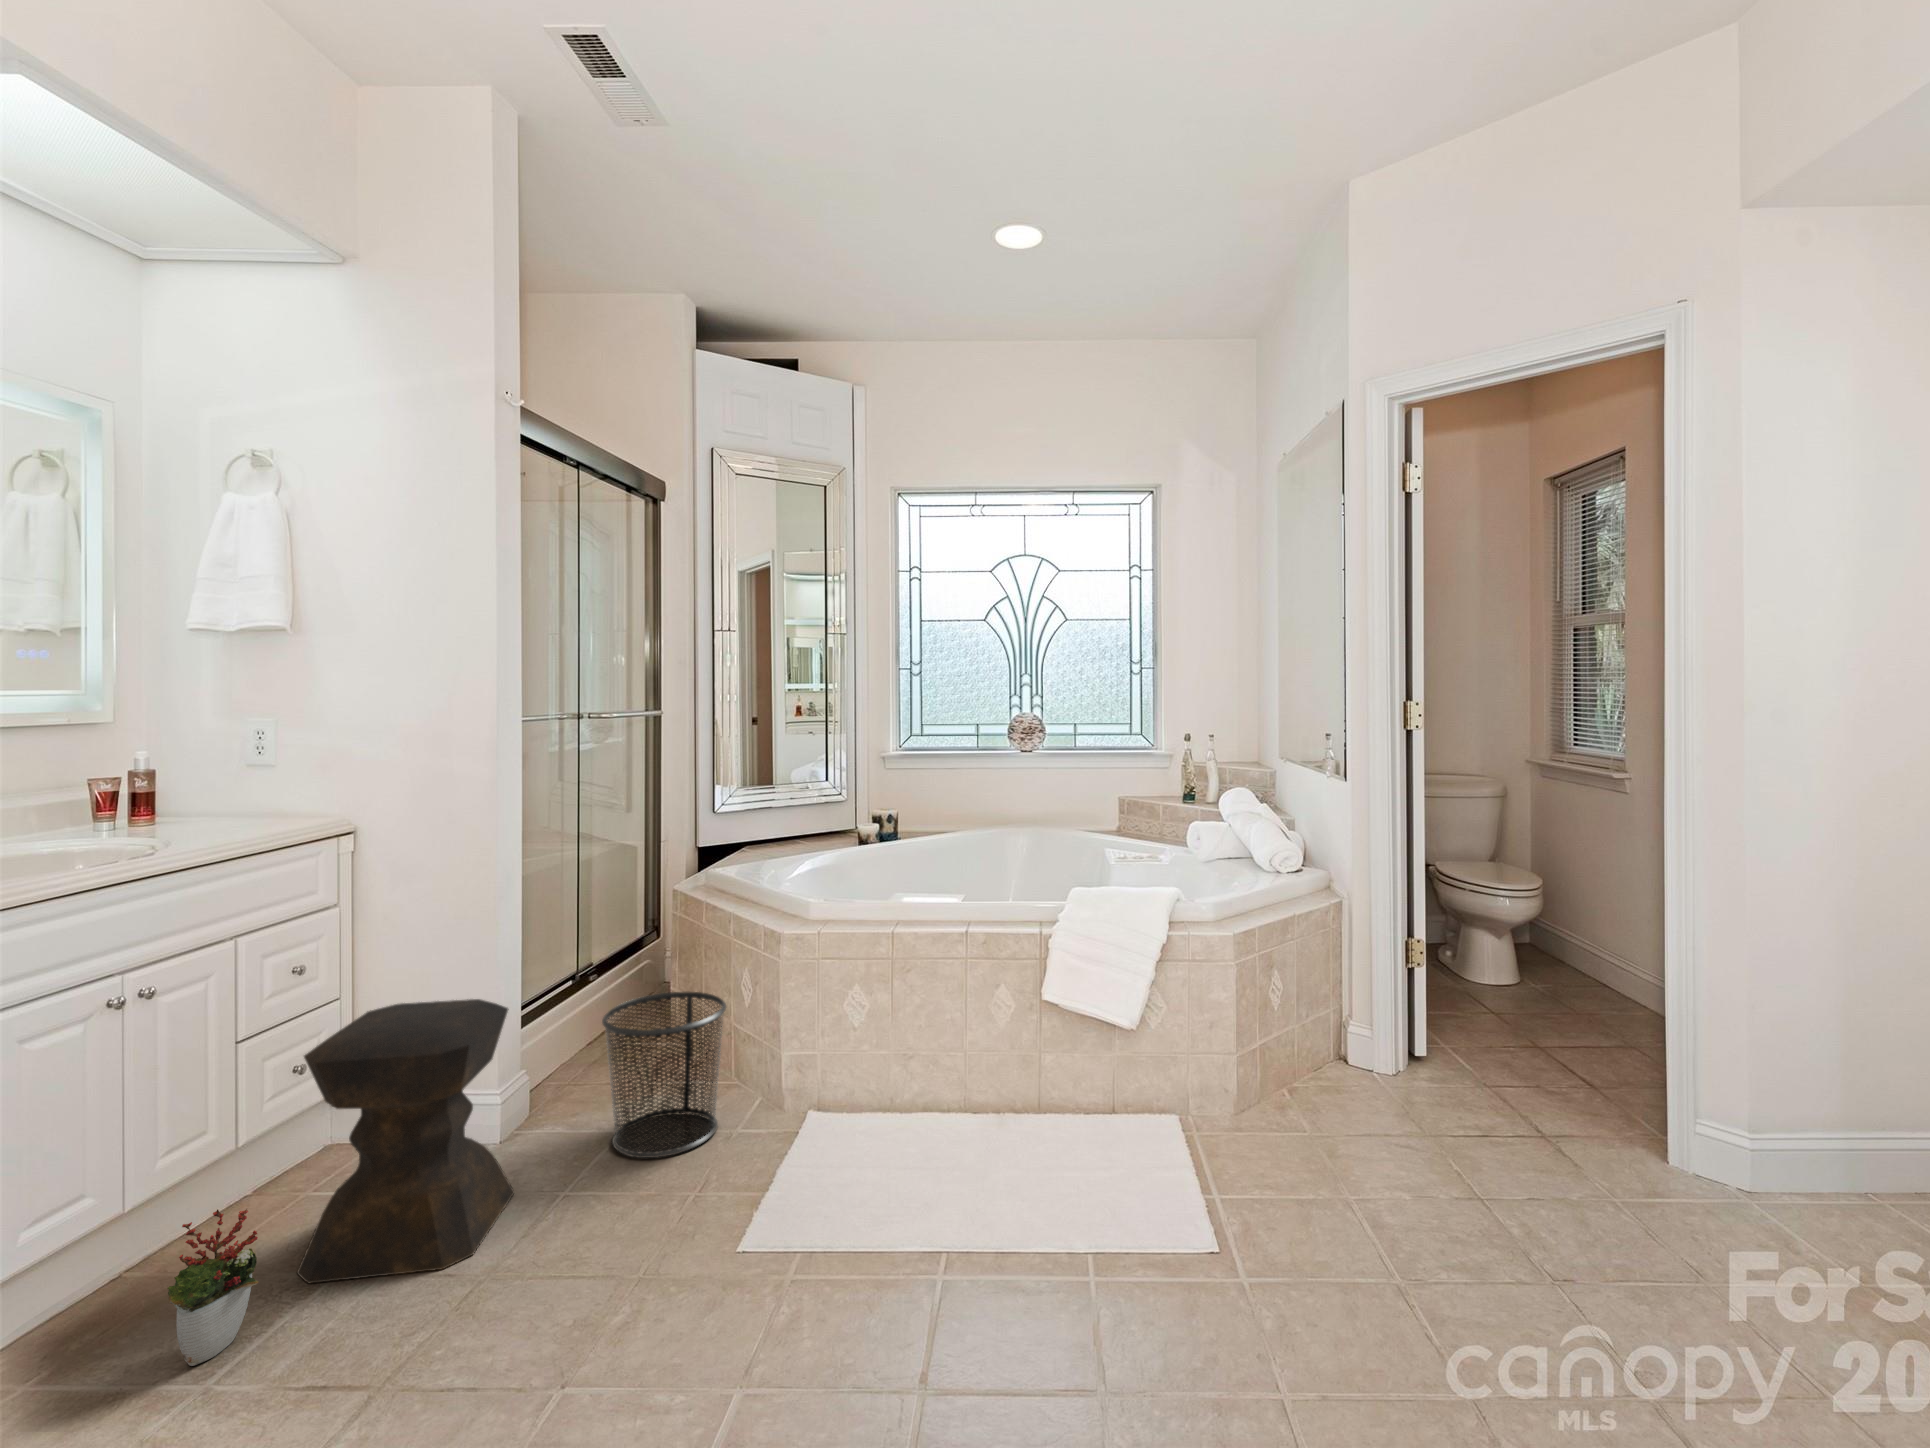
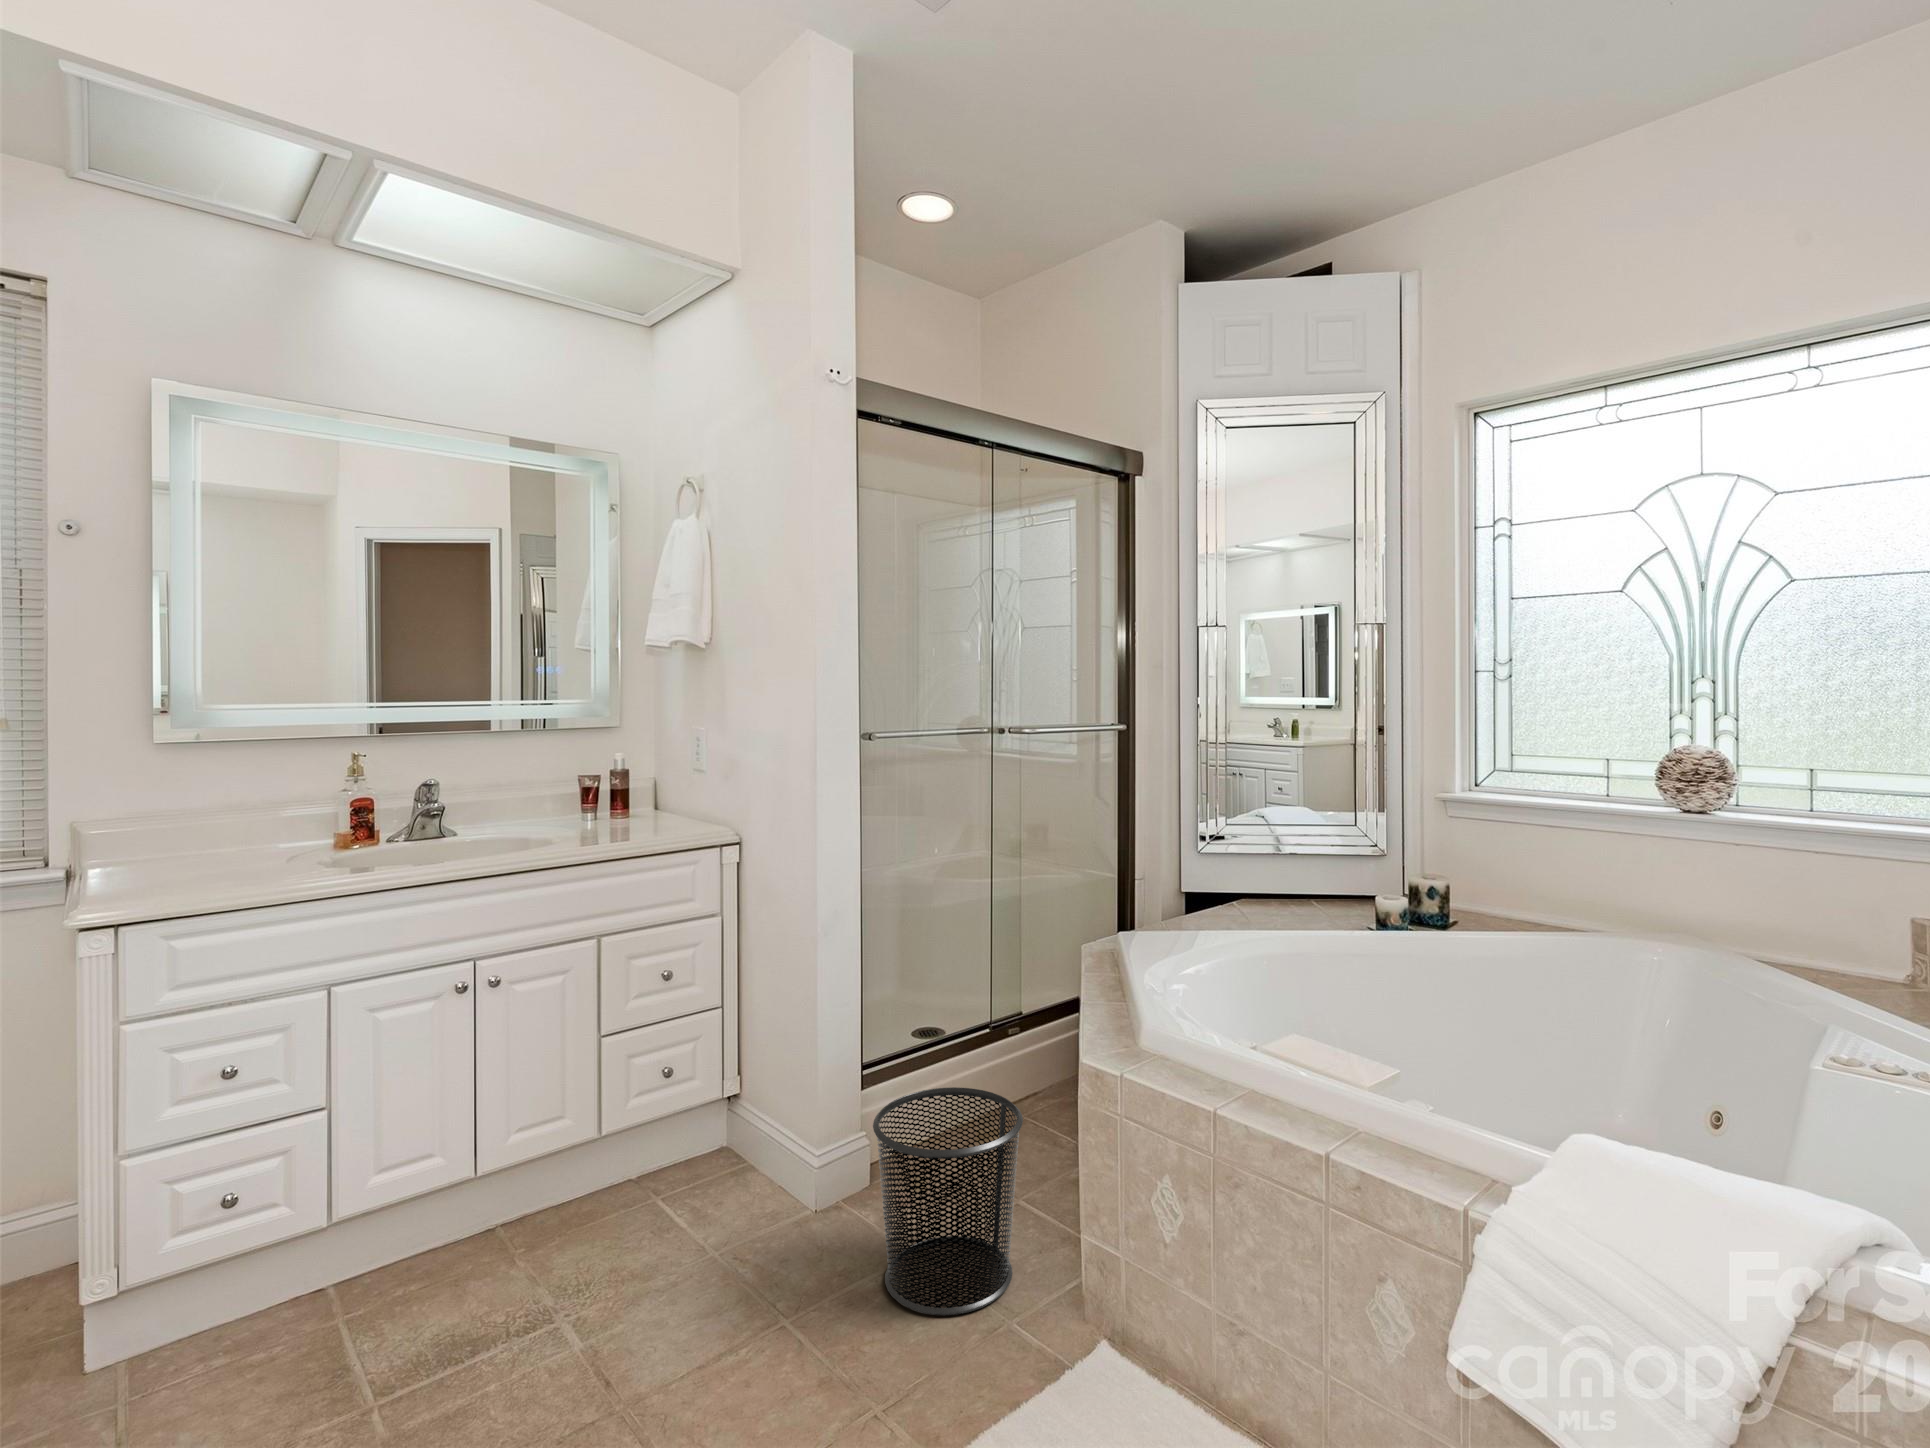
stool: present [297,999,514,1283] -> none [549,1035,766,1357]
decorative plant: present [168,1209,258,1366] -> none [383,1212,478,1359]

